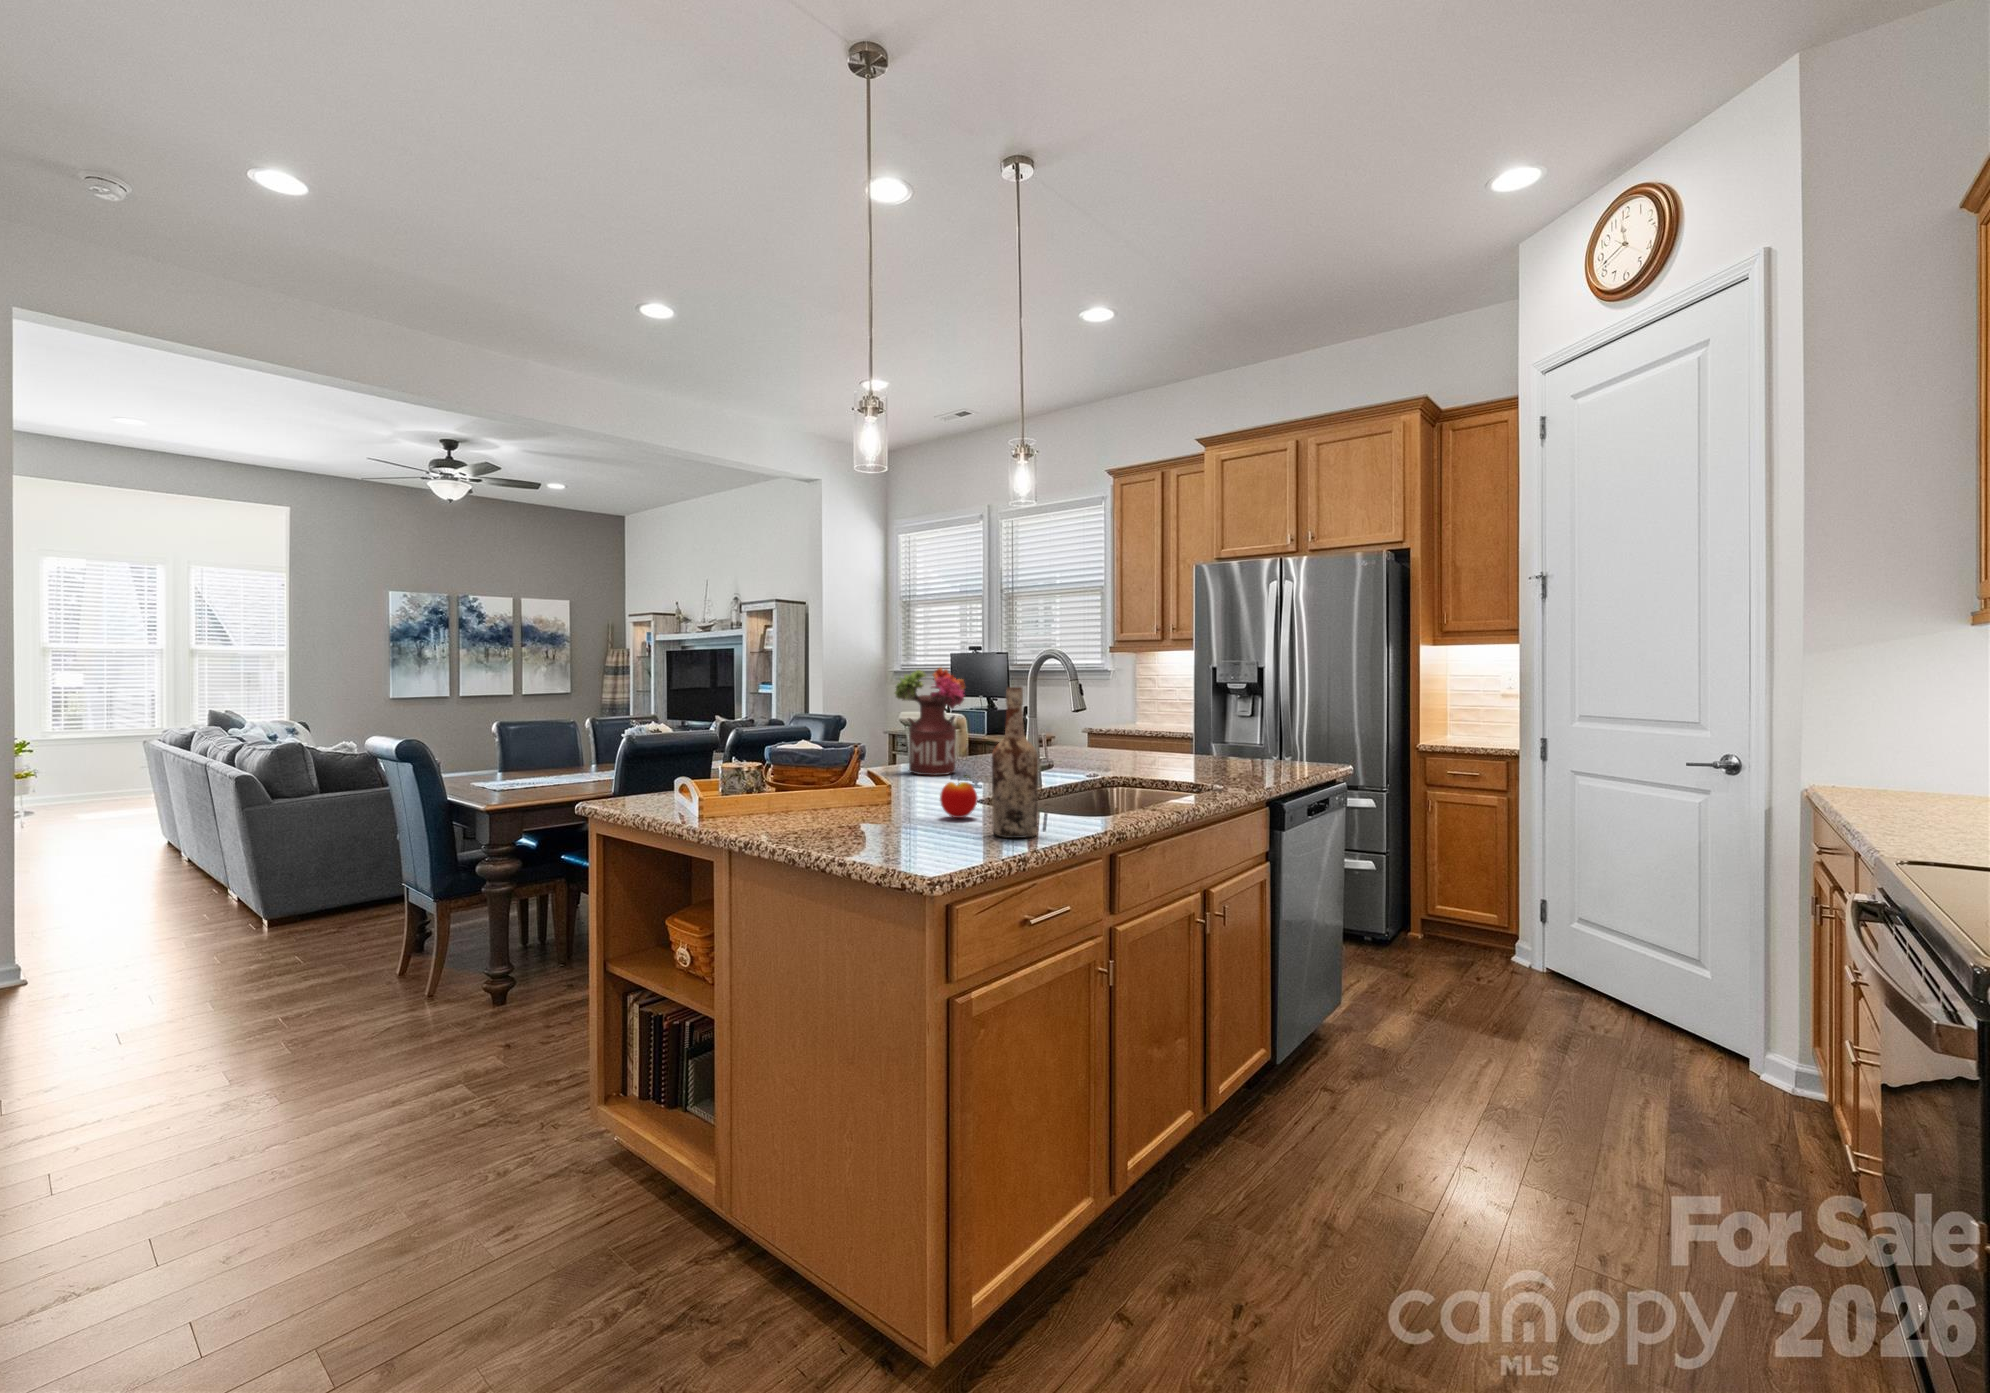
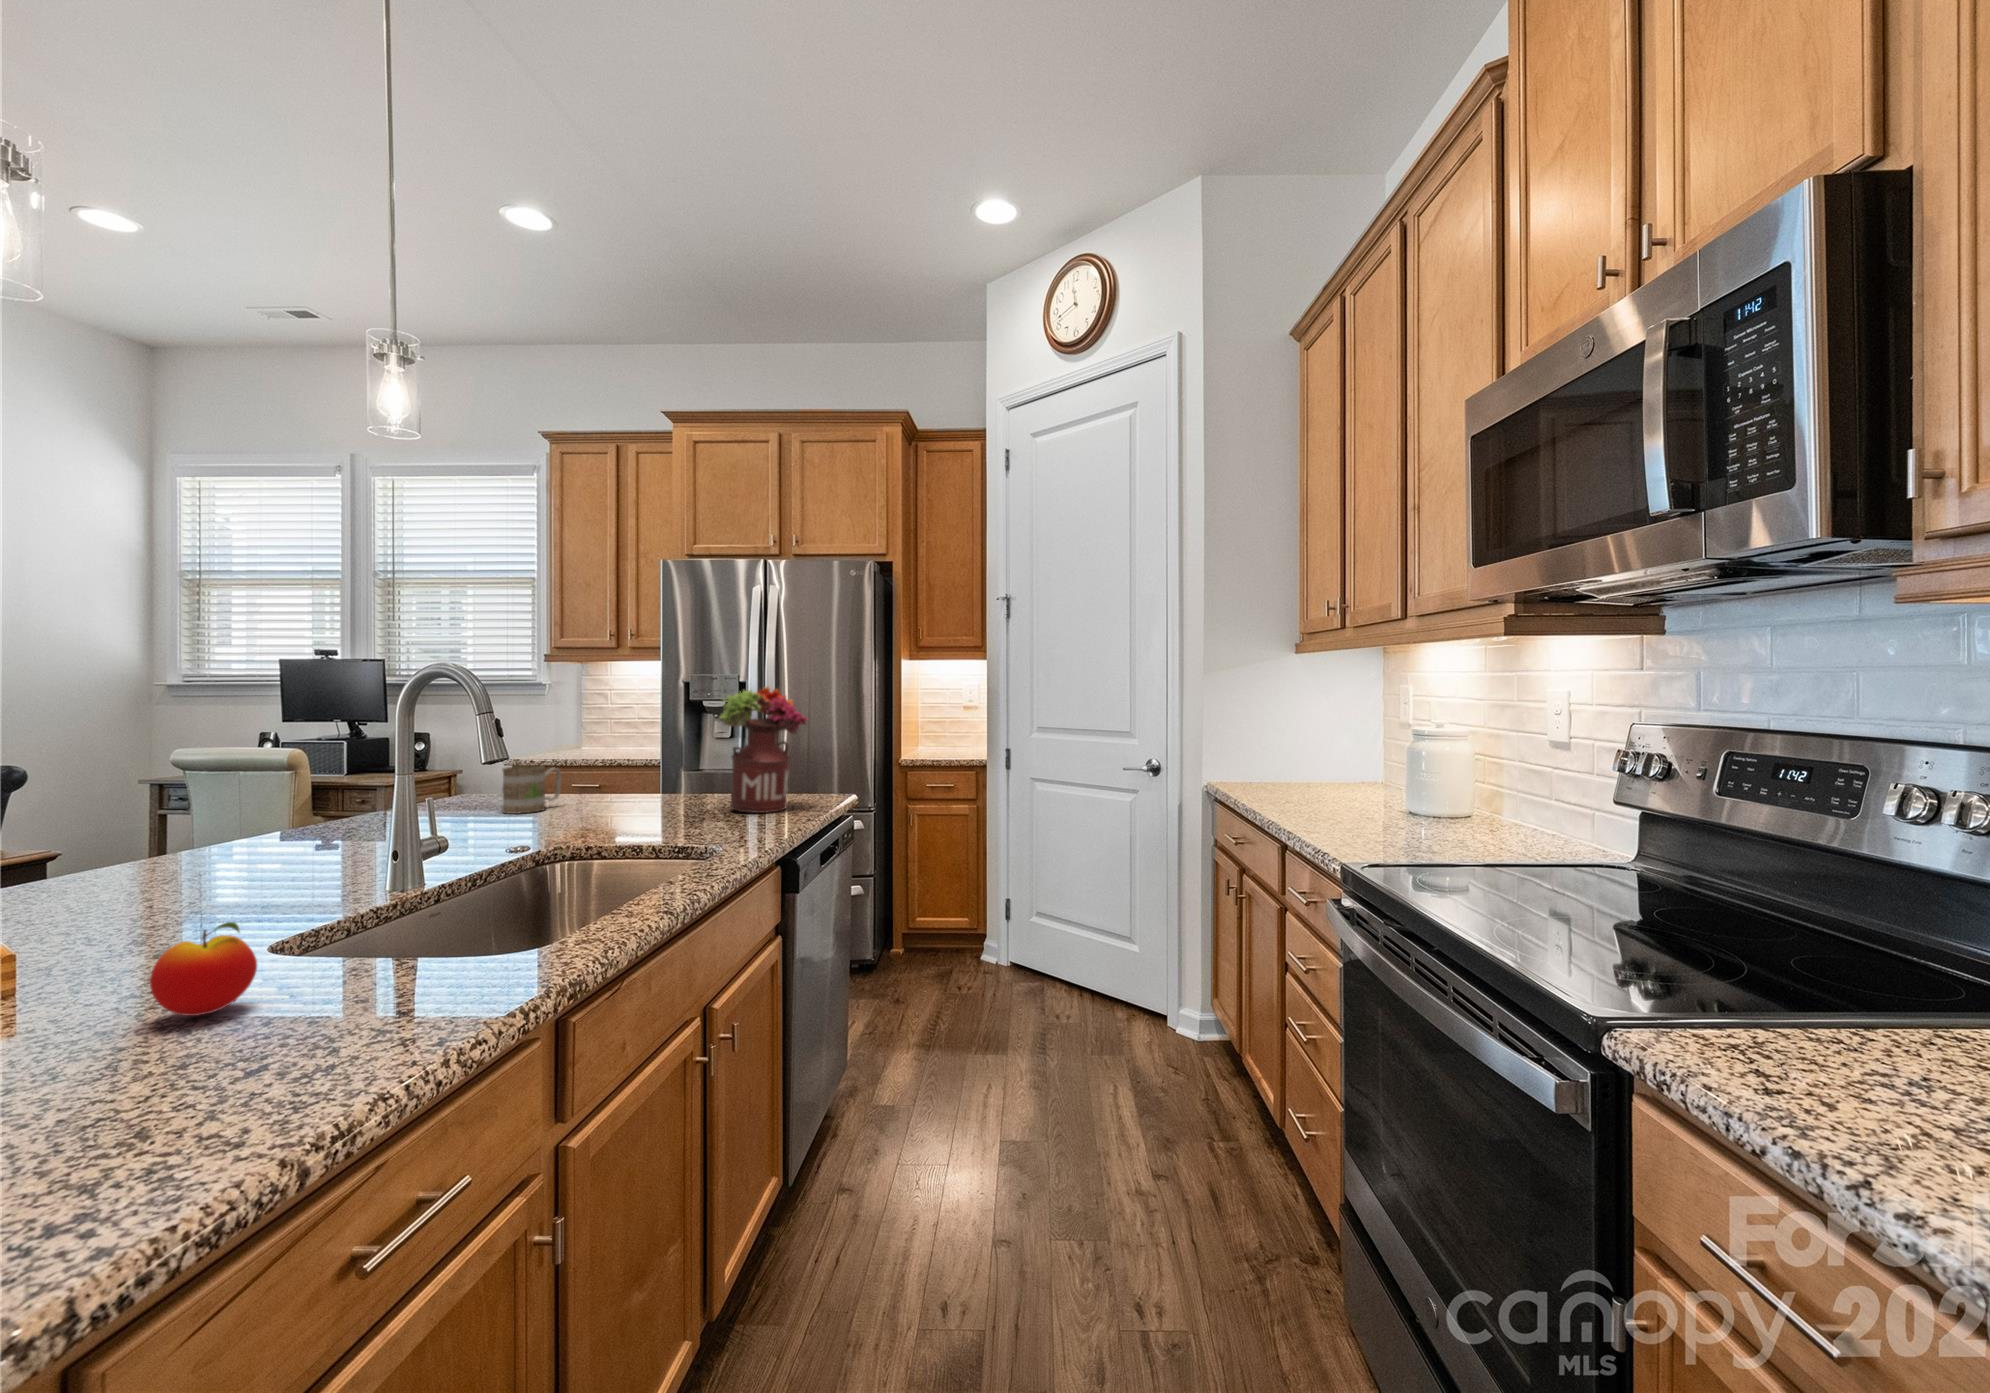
flower arrangement: present [895,668,965,776] -> present [719,687,808,813]
wine bottle: present [992,687,1038,838] -> none [280,746,399,1064]
mug: none [1082,725,1119,758] -> present [502,765,561,814]

